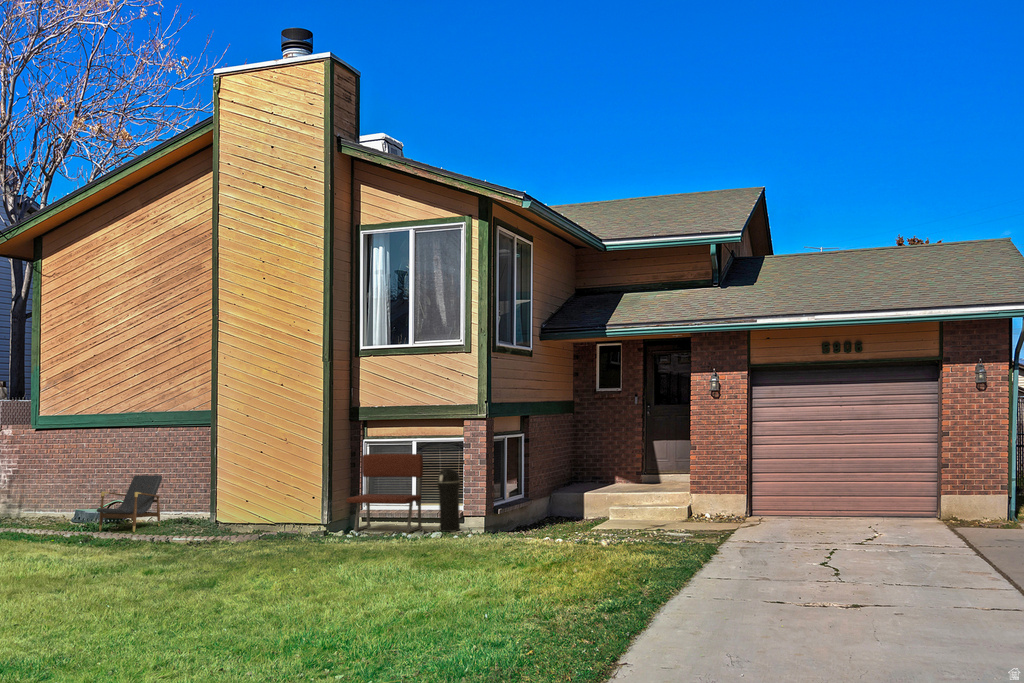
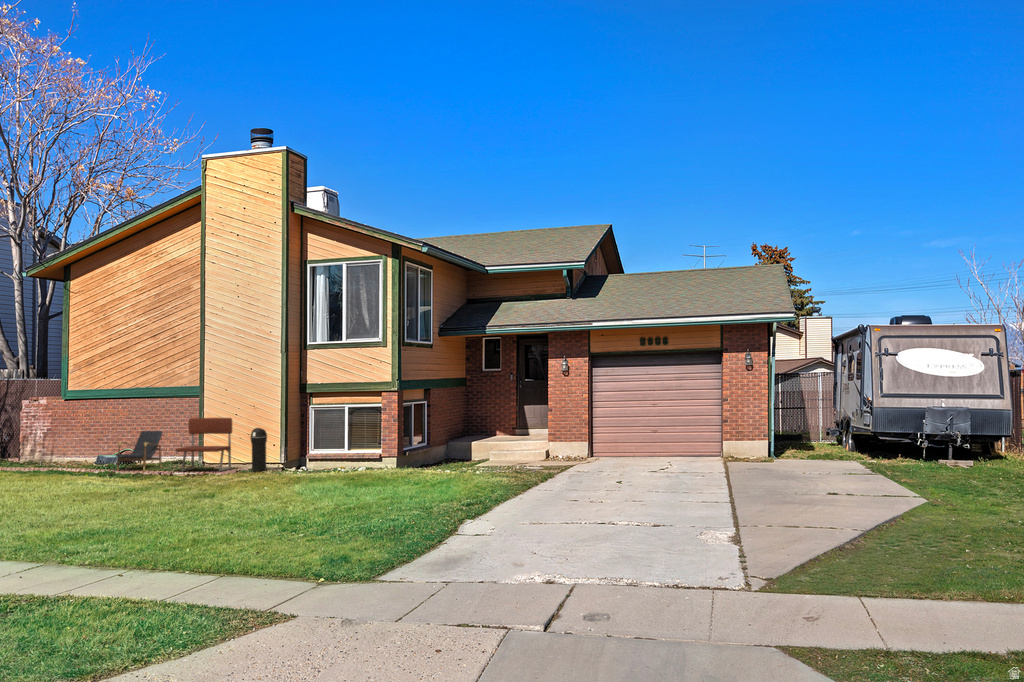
bench: present [346,454,423,533] -> present [175,418,232,472]
trash can: present [437,468,460,532] -> present [250,428,267,472]

